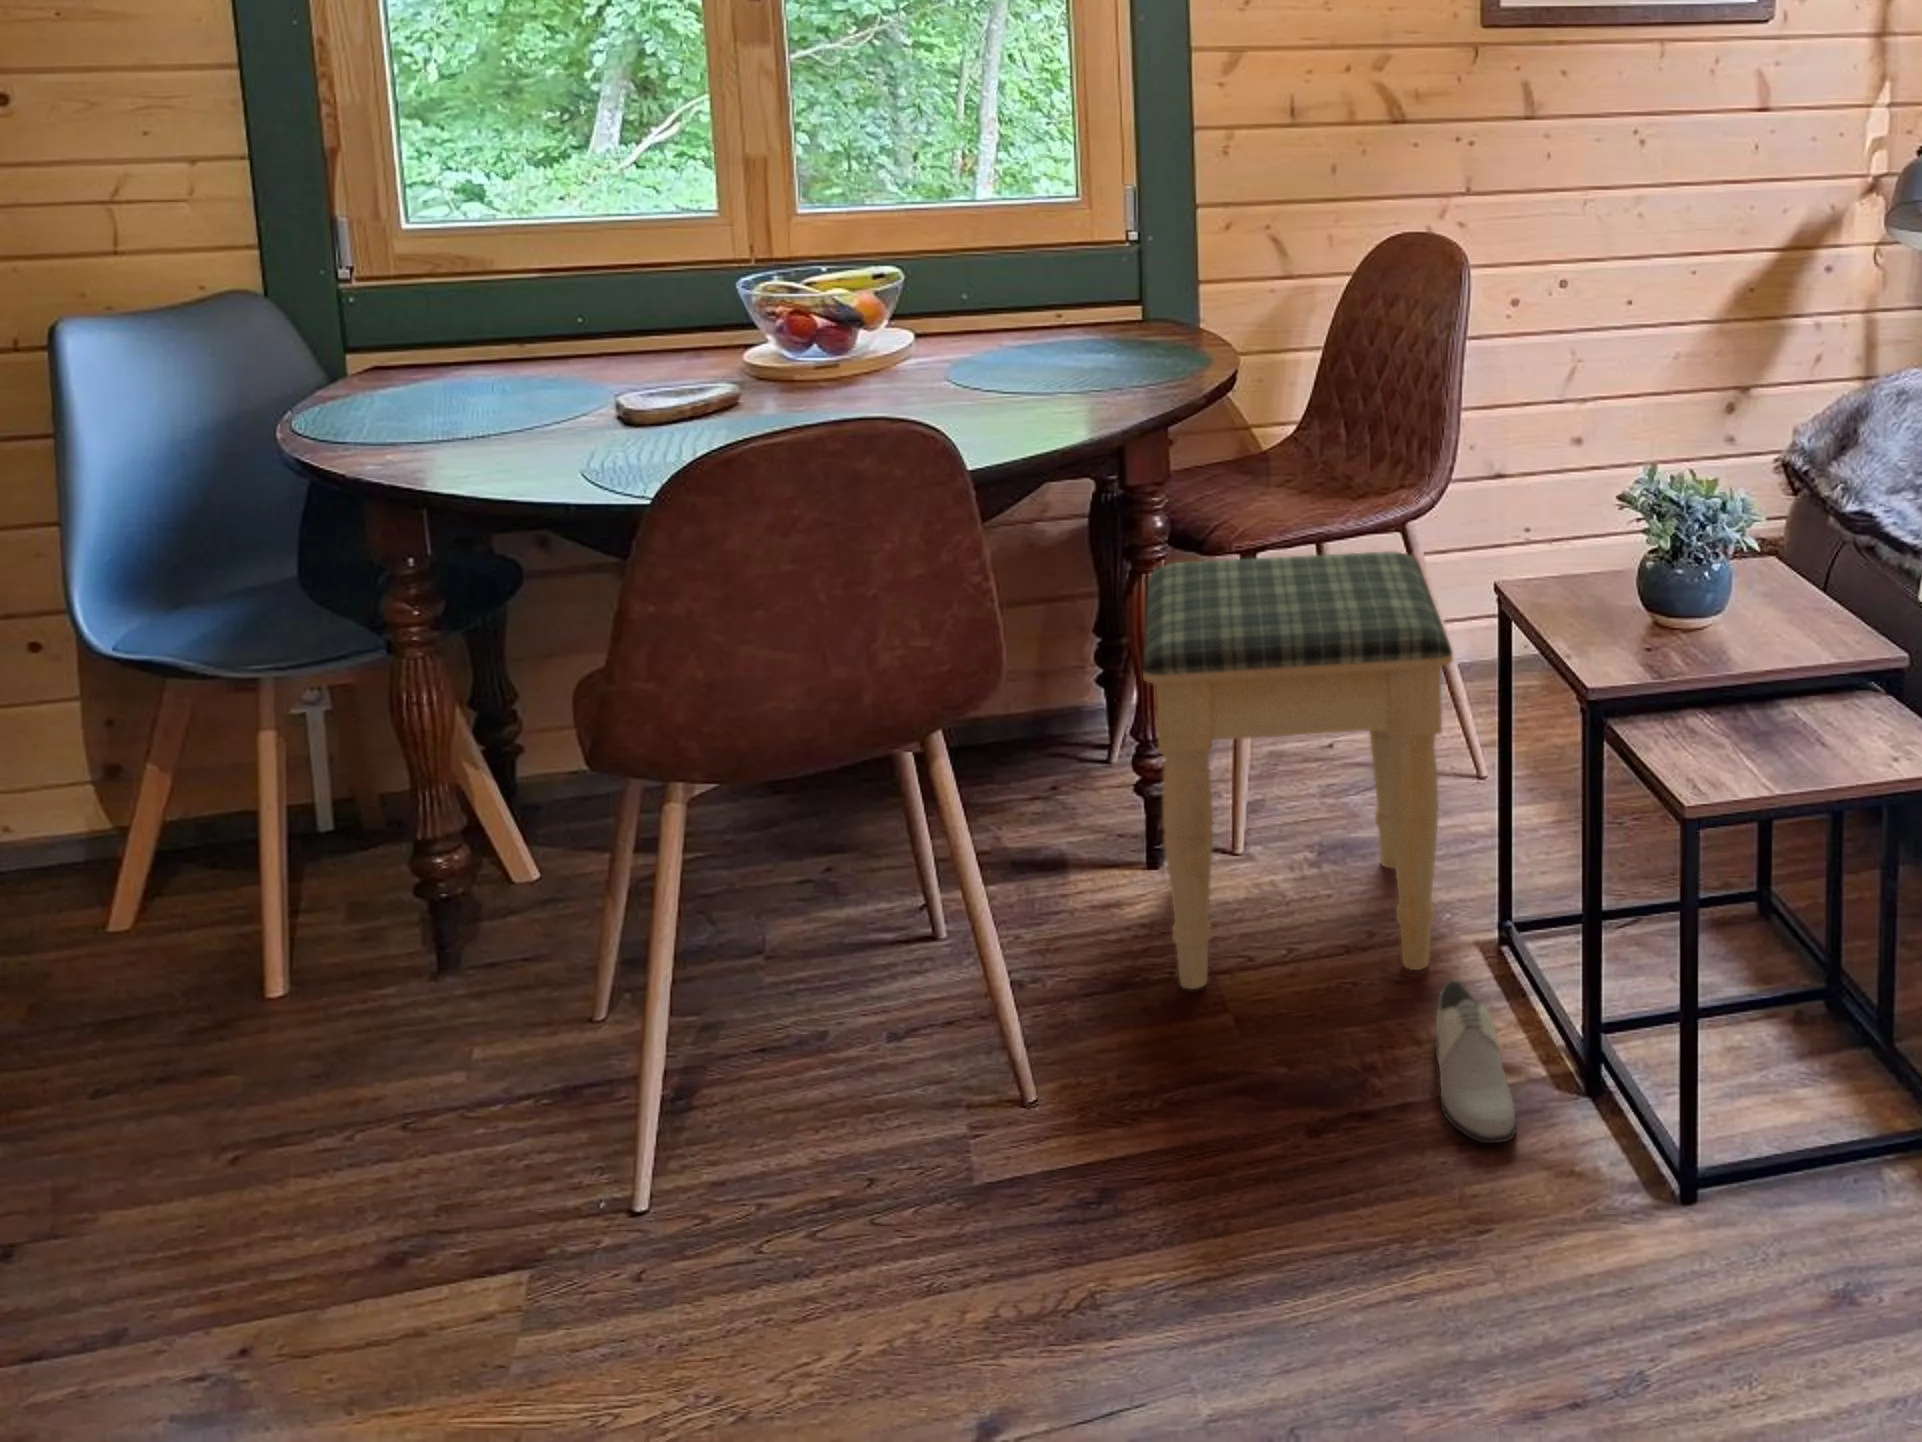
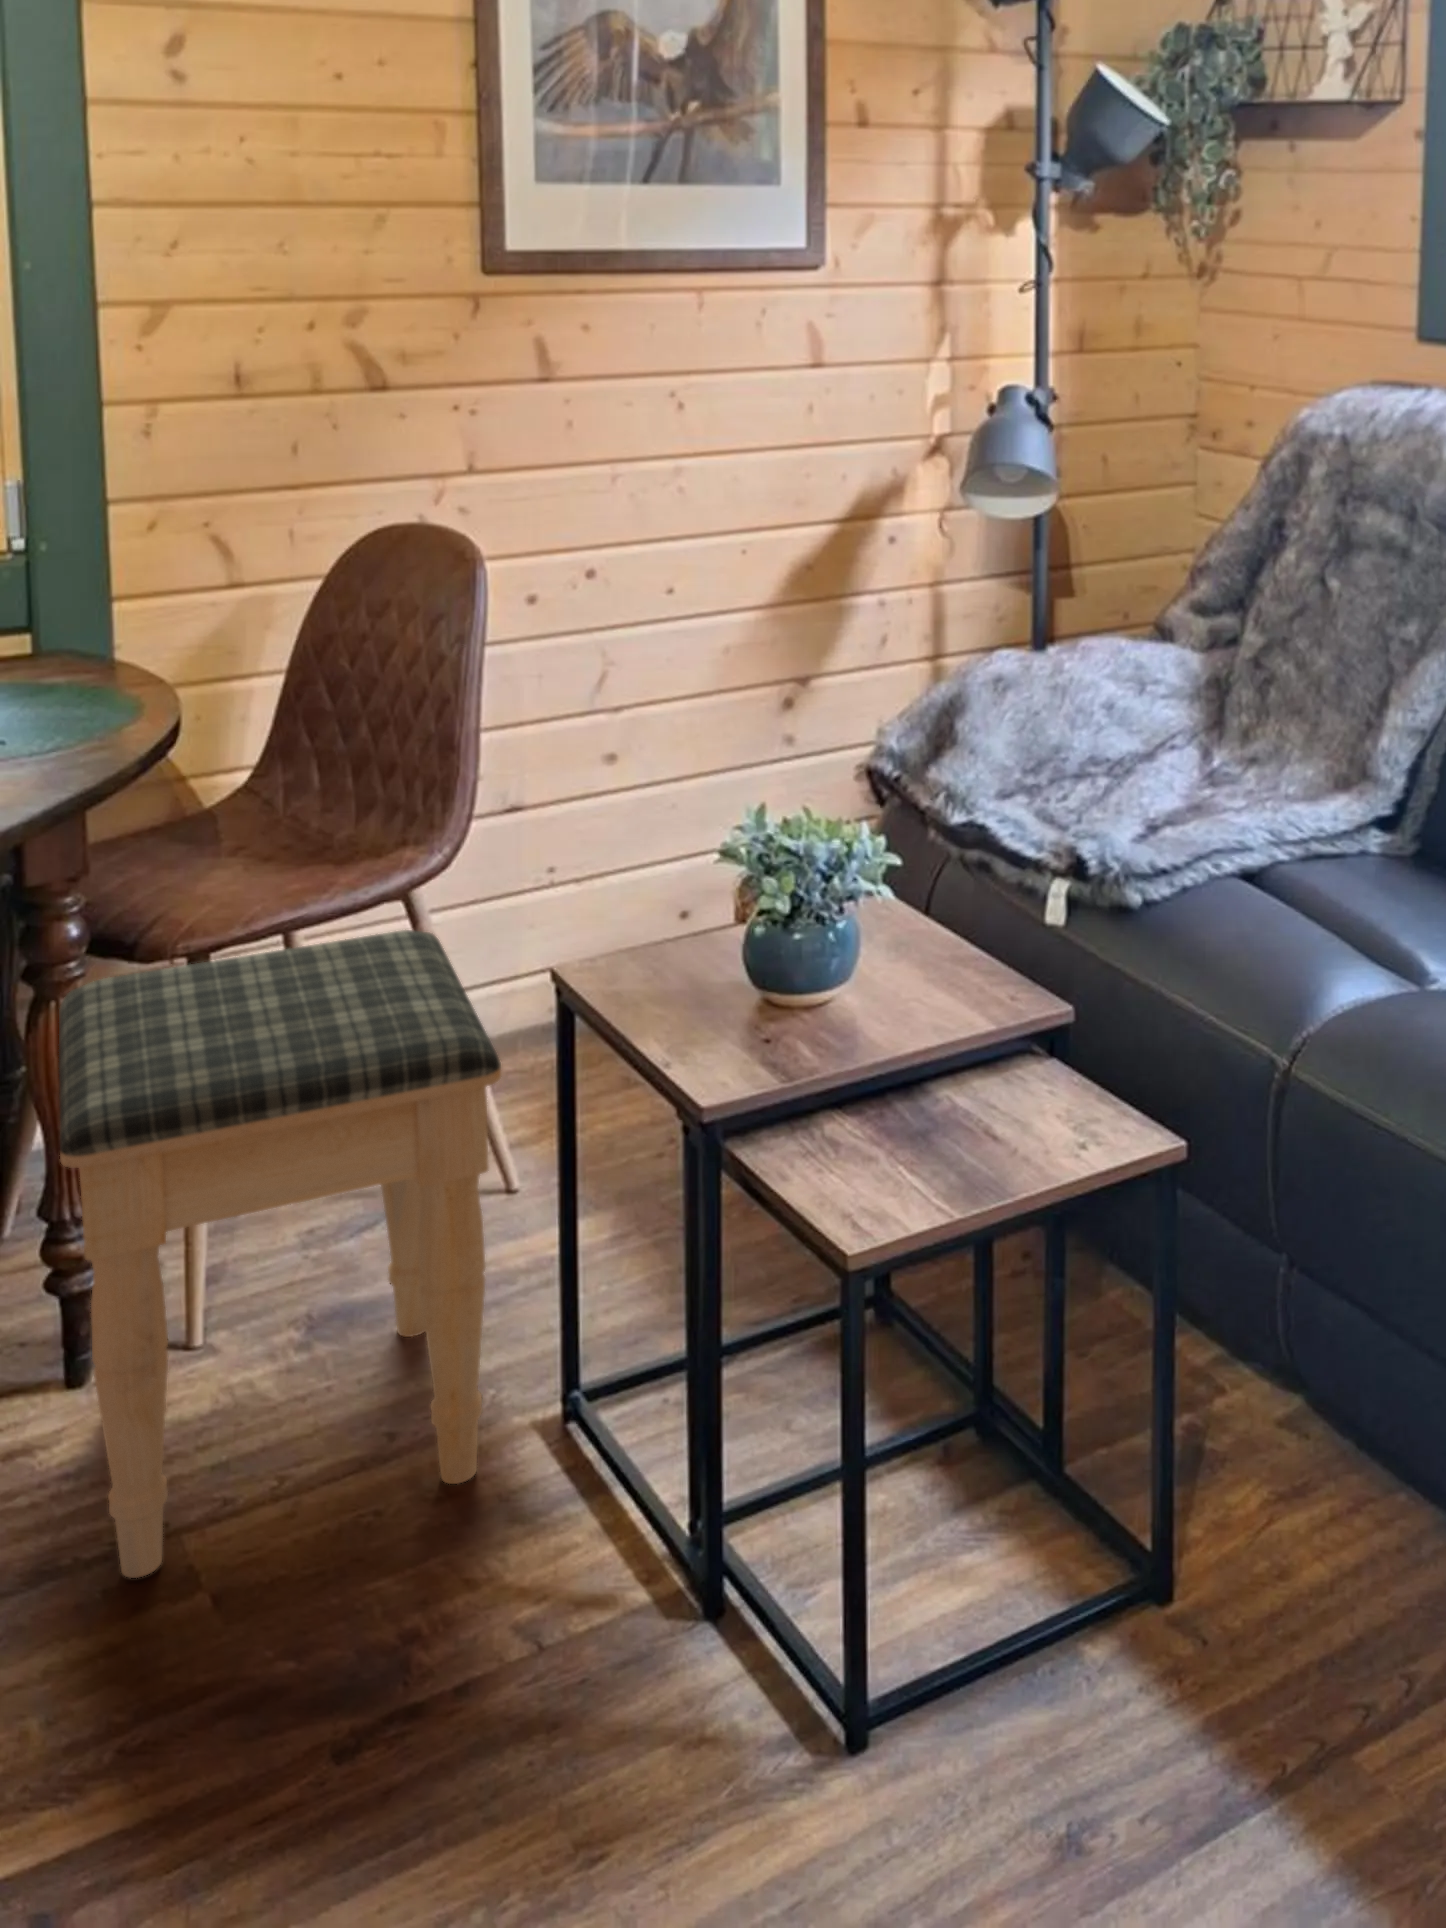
shoe: present [1435,980,1516,1143] -> none [497,1499,621,1737]

